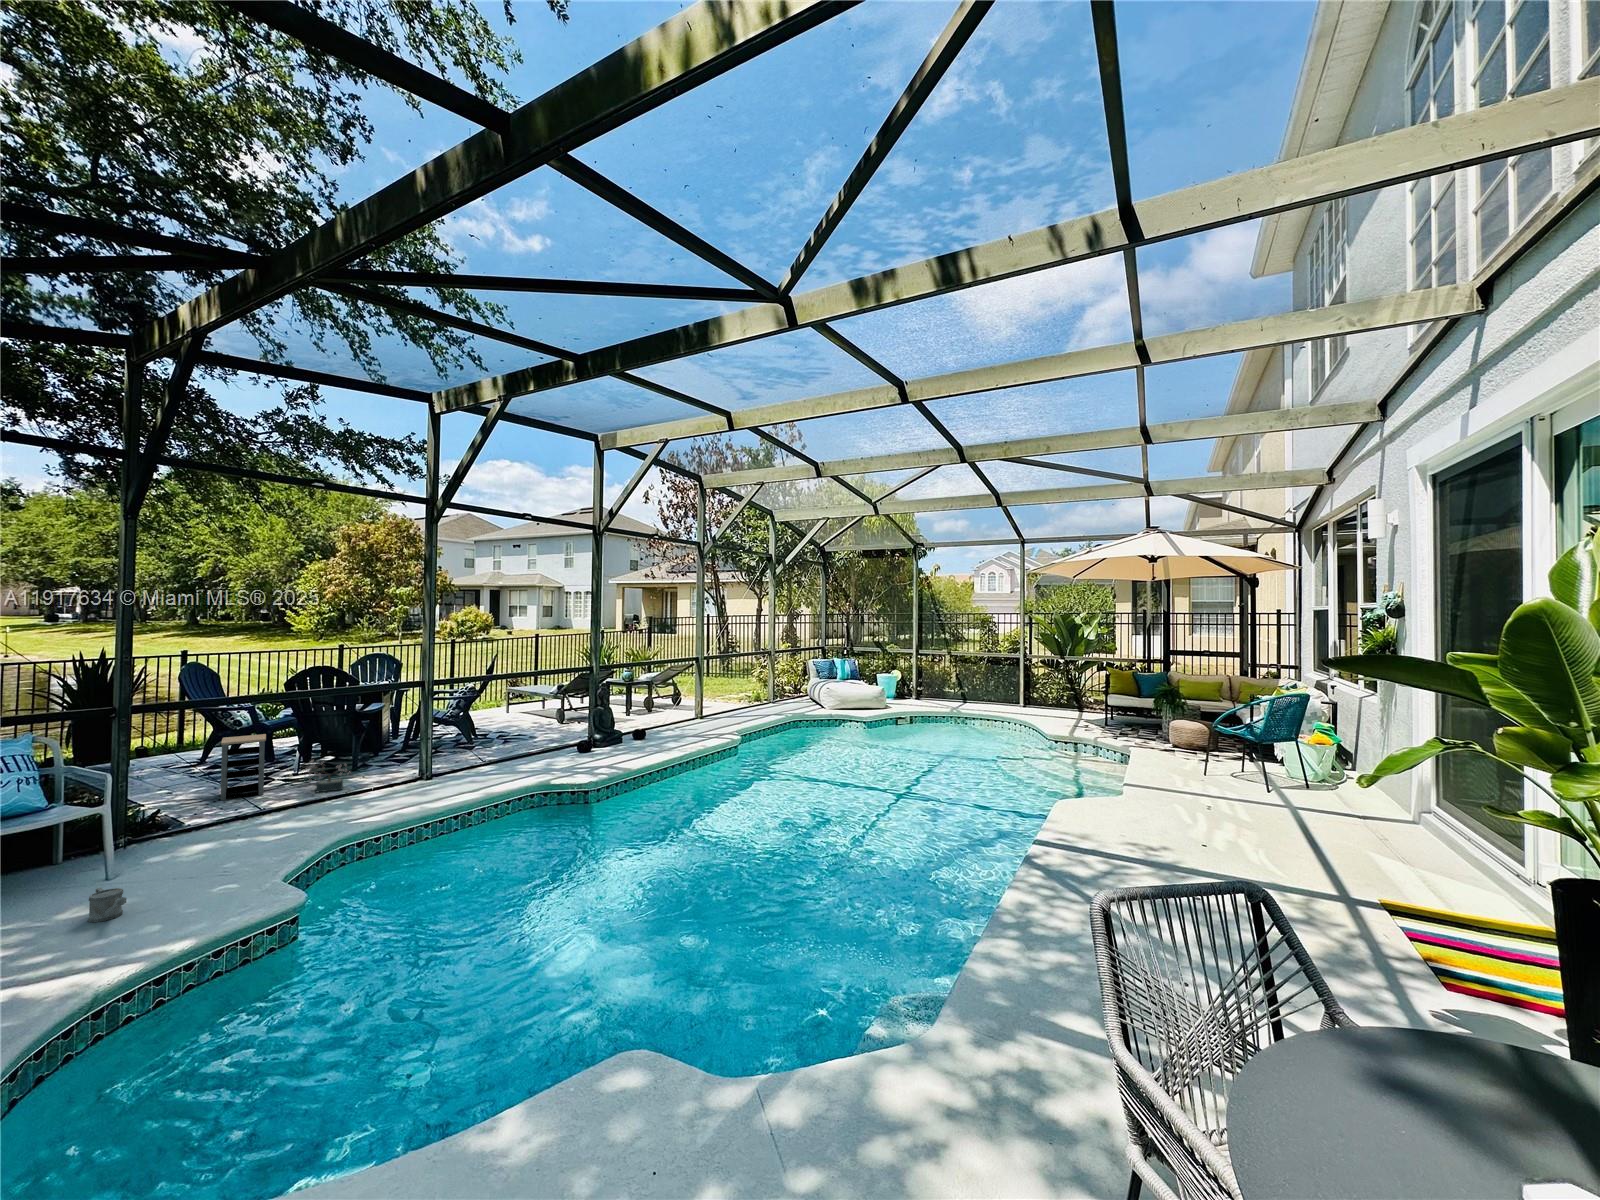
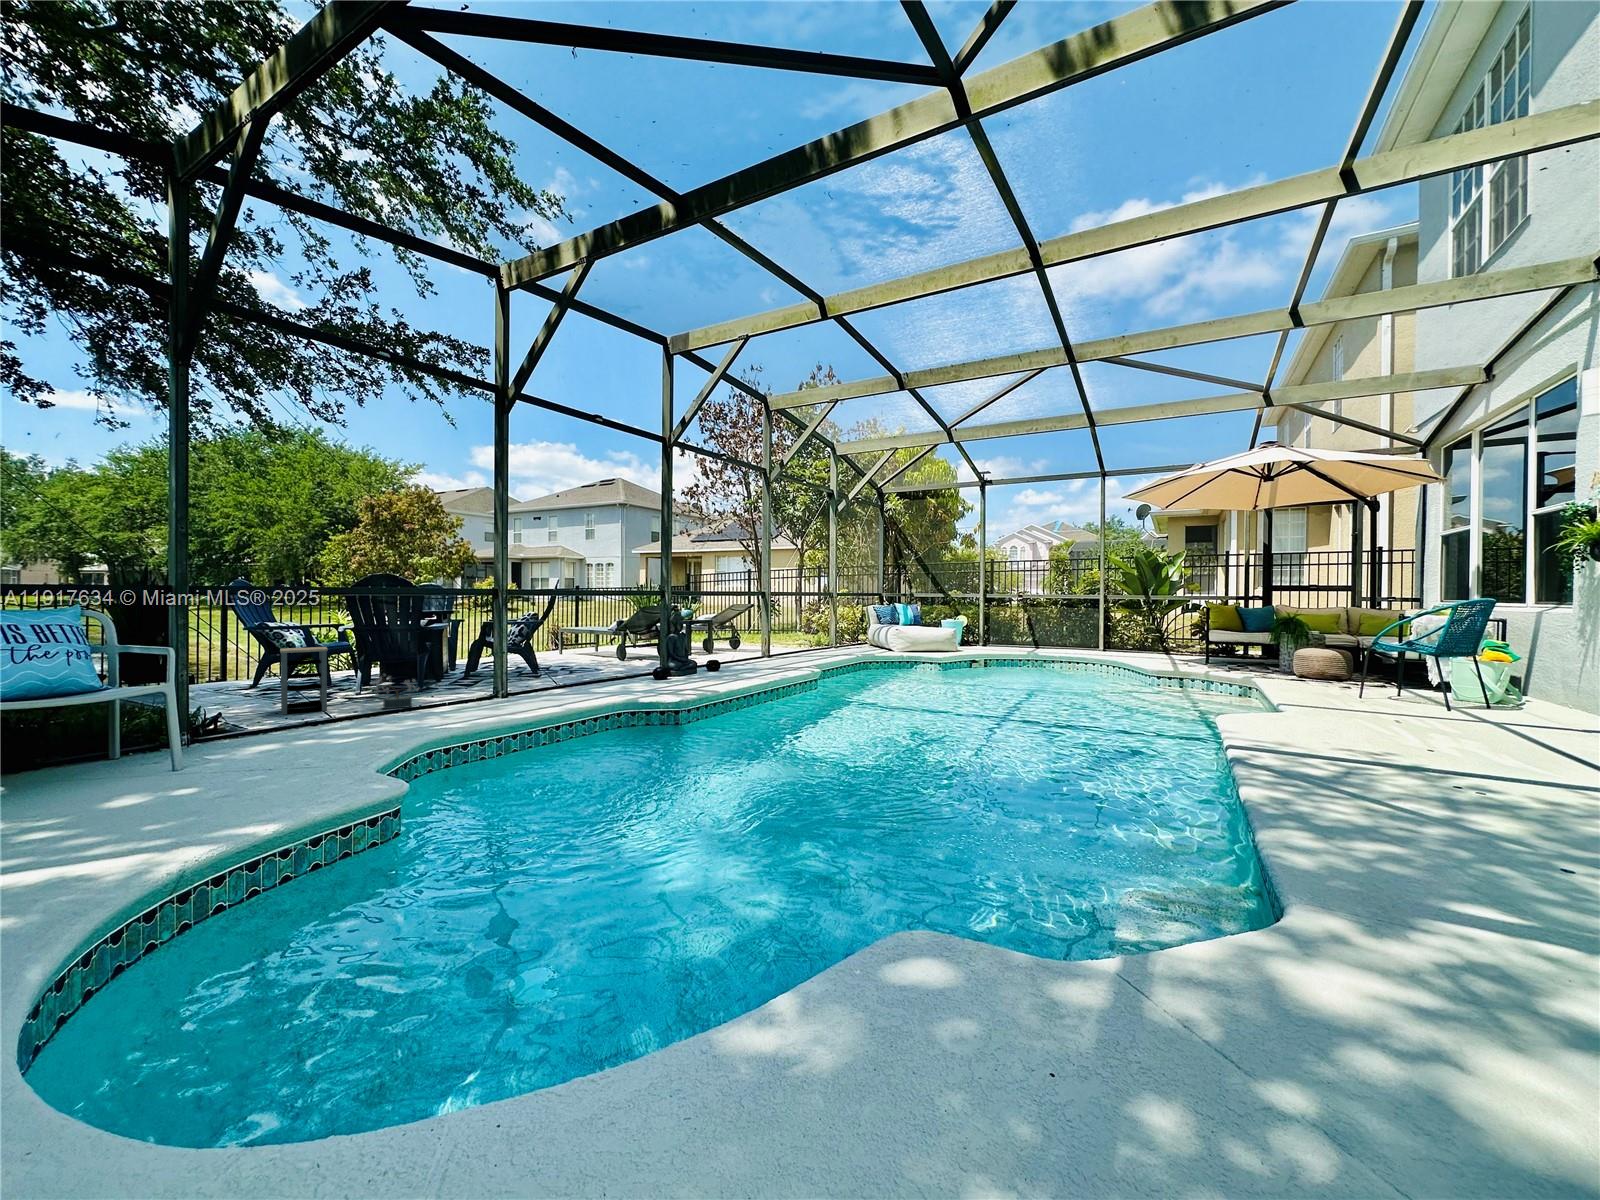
watering can: present [88,888,127,922] -> none [161,765,207,802]

